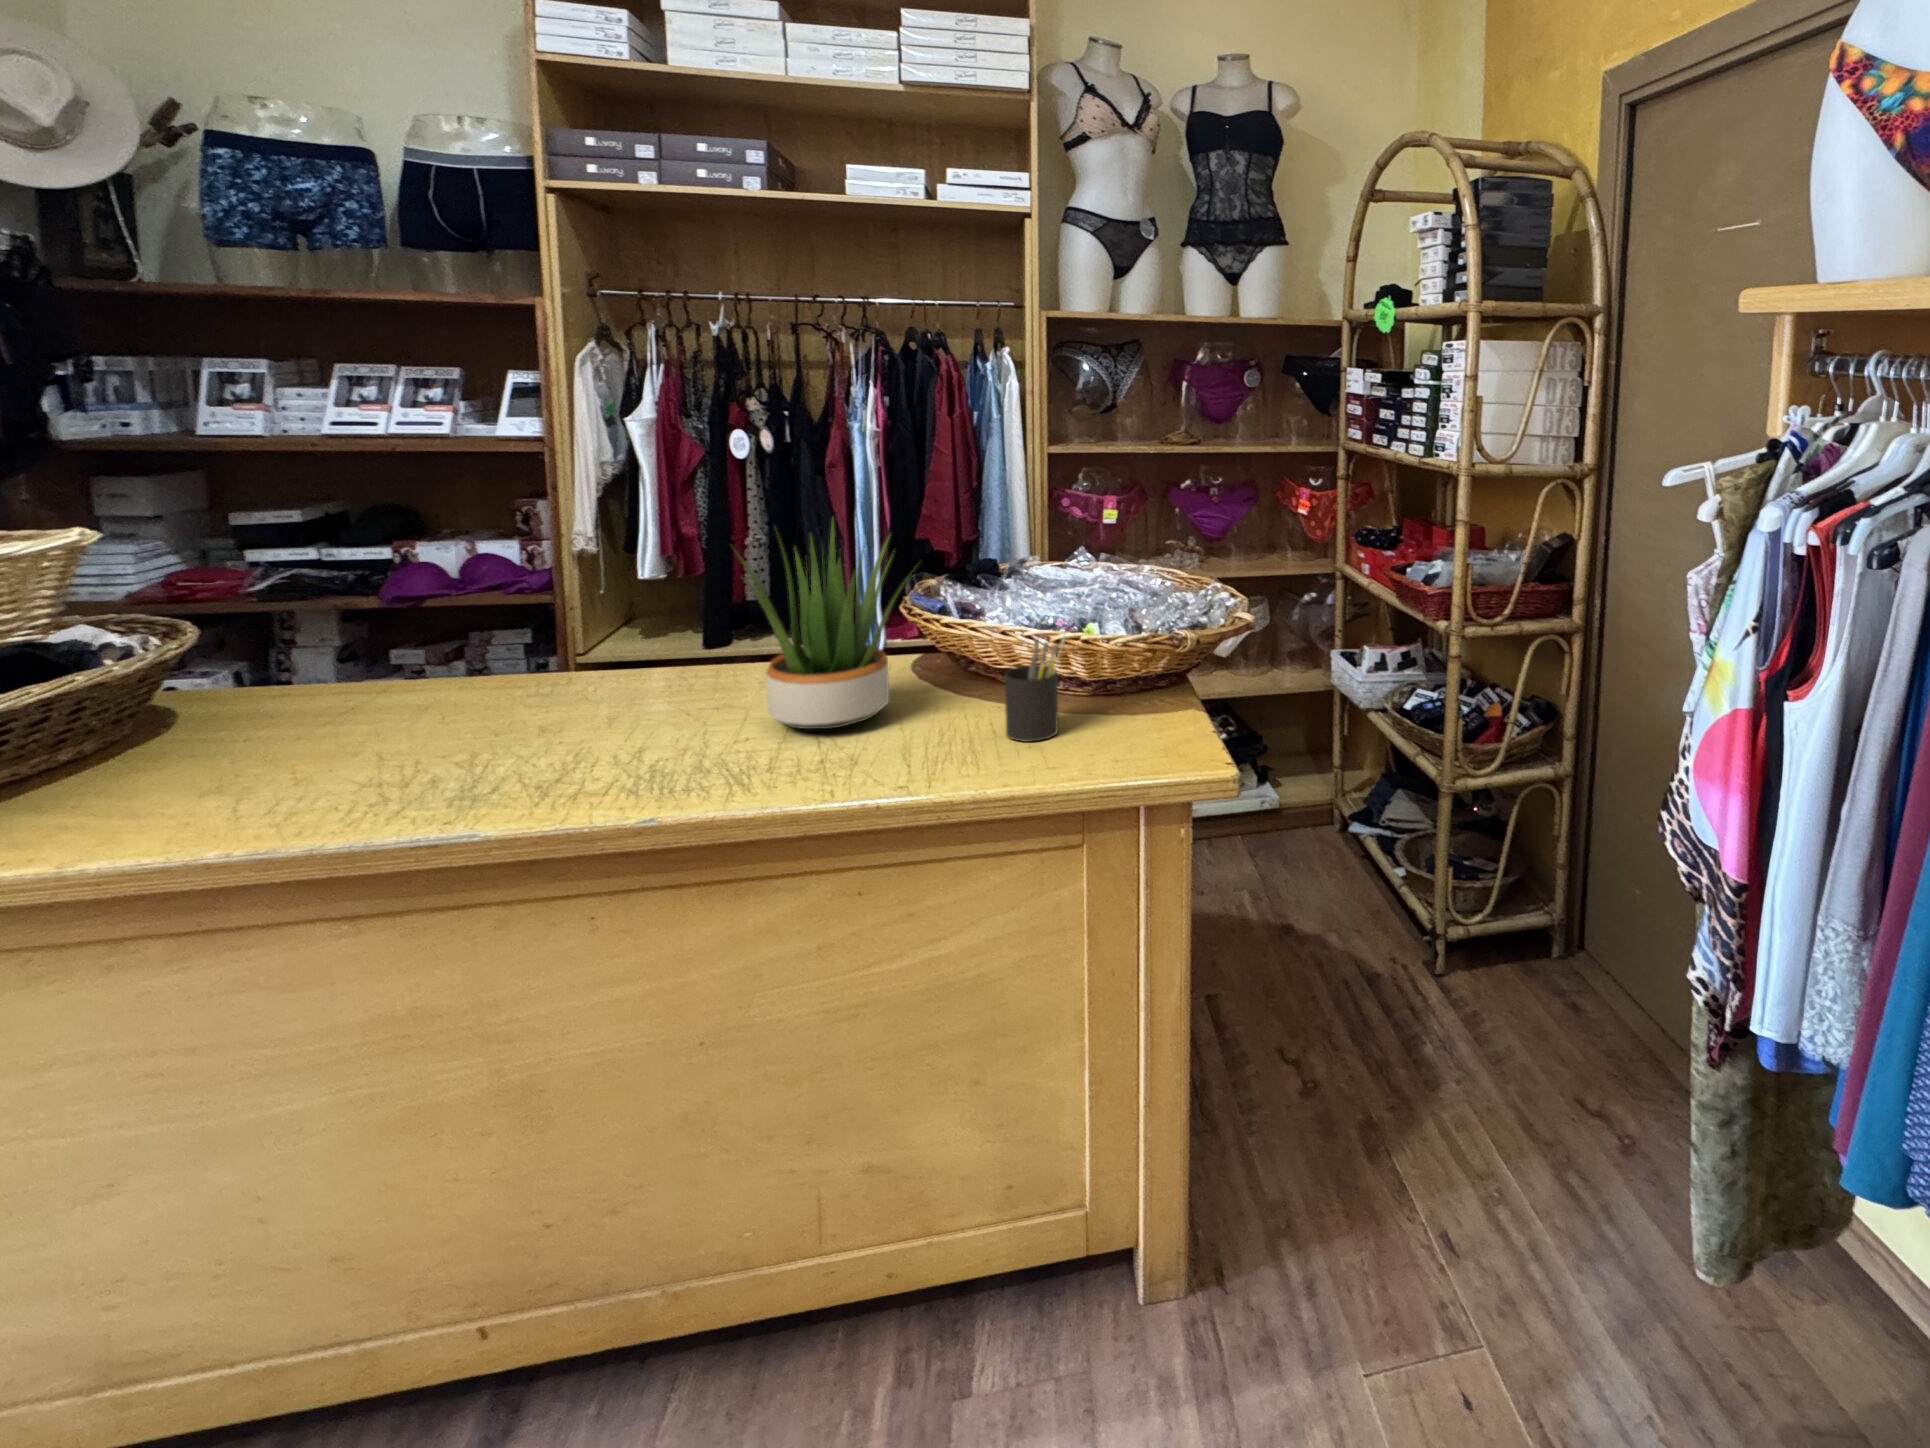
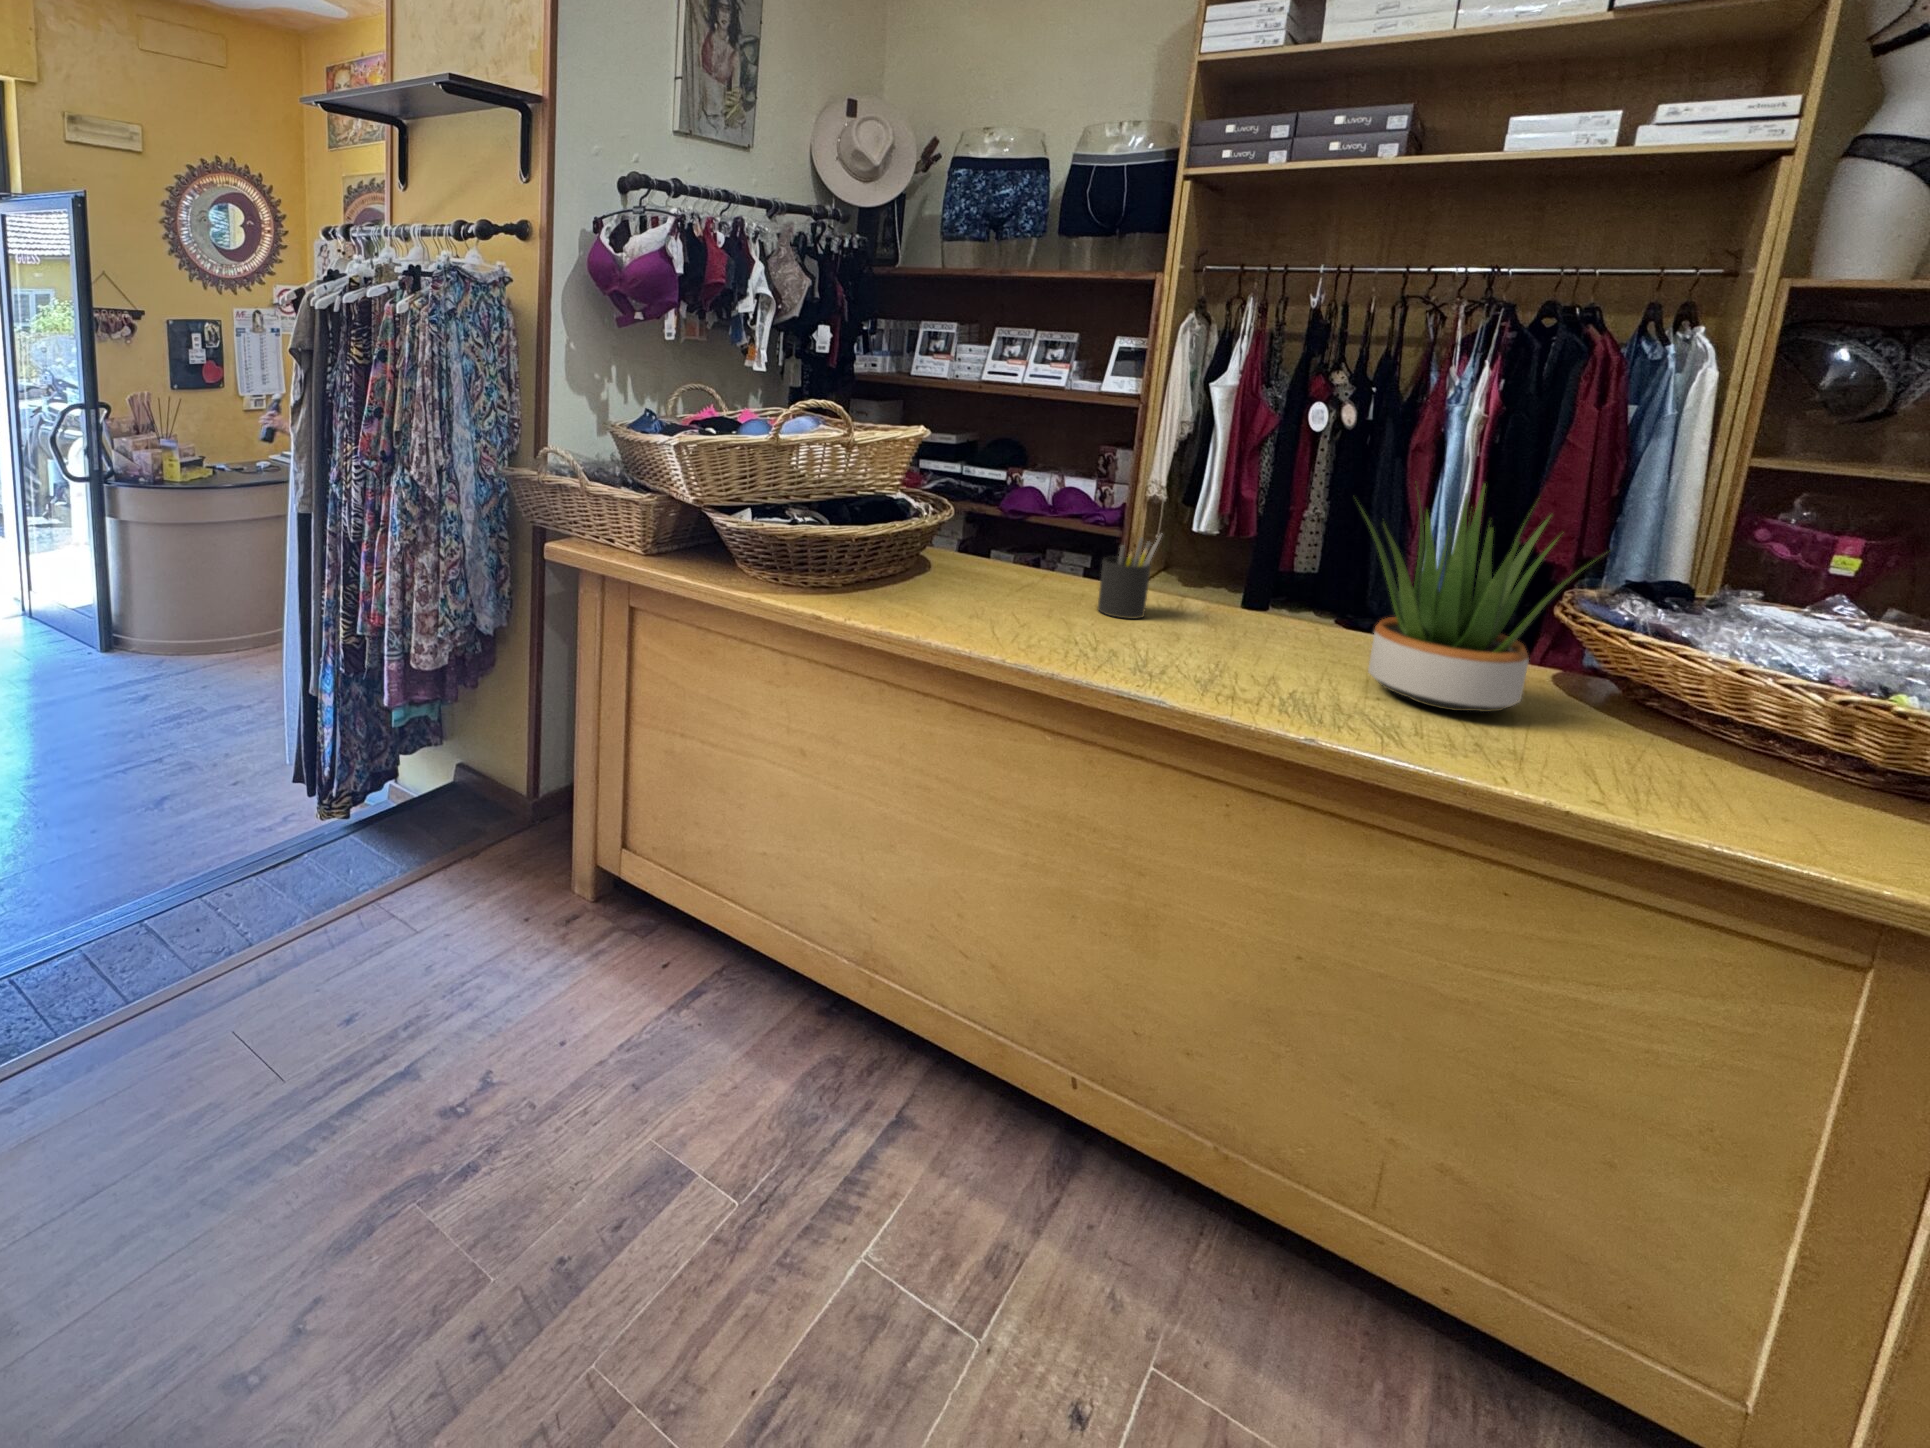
pen holder: present [1005,639,1059,742] -> present [1097,535,1162,619]

